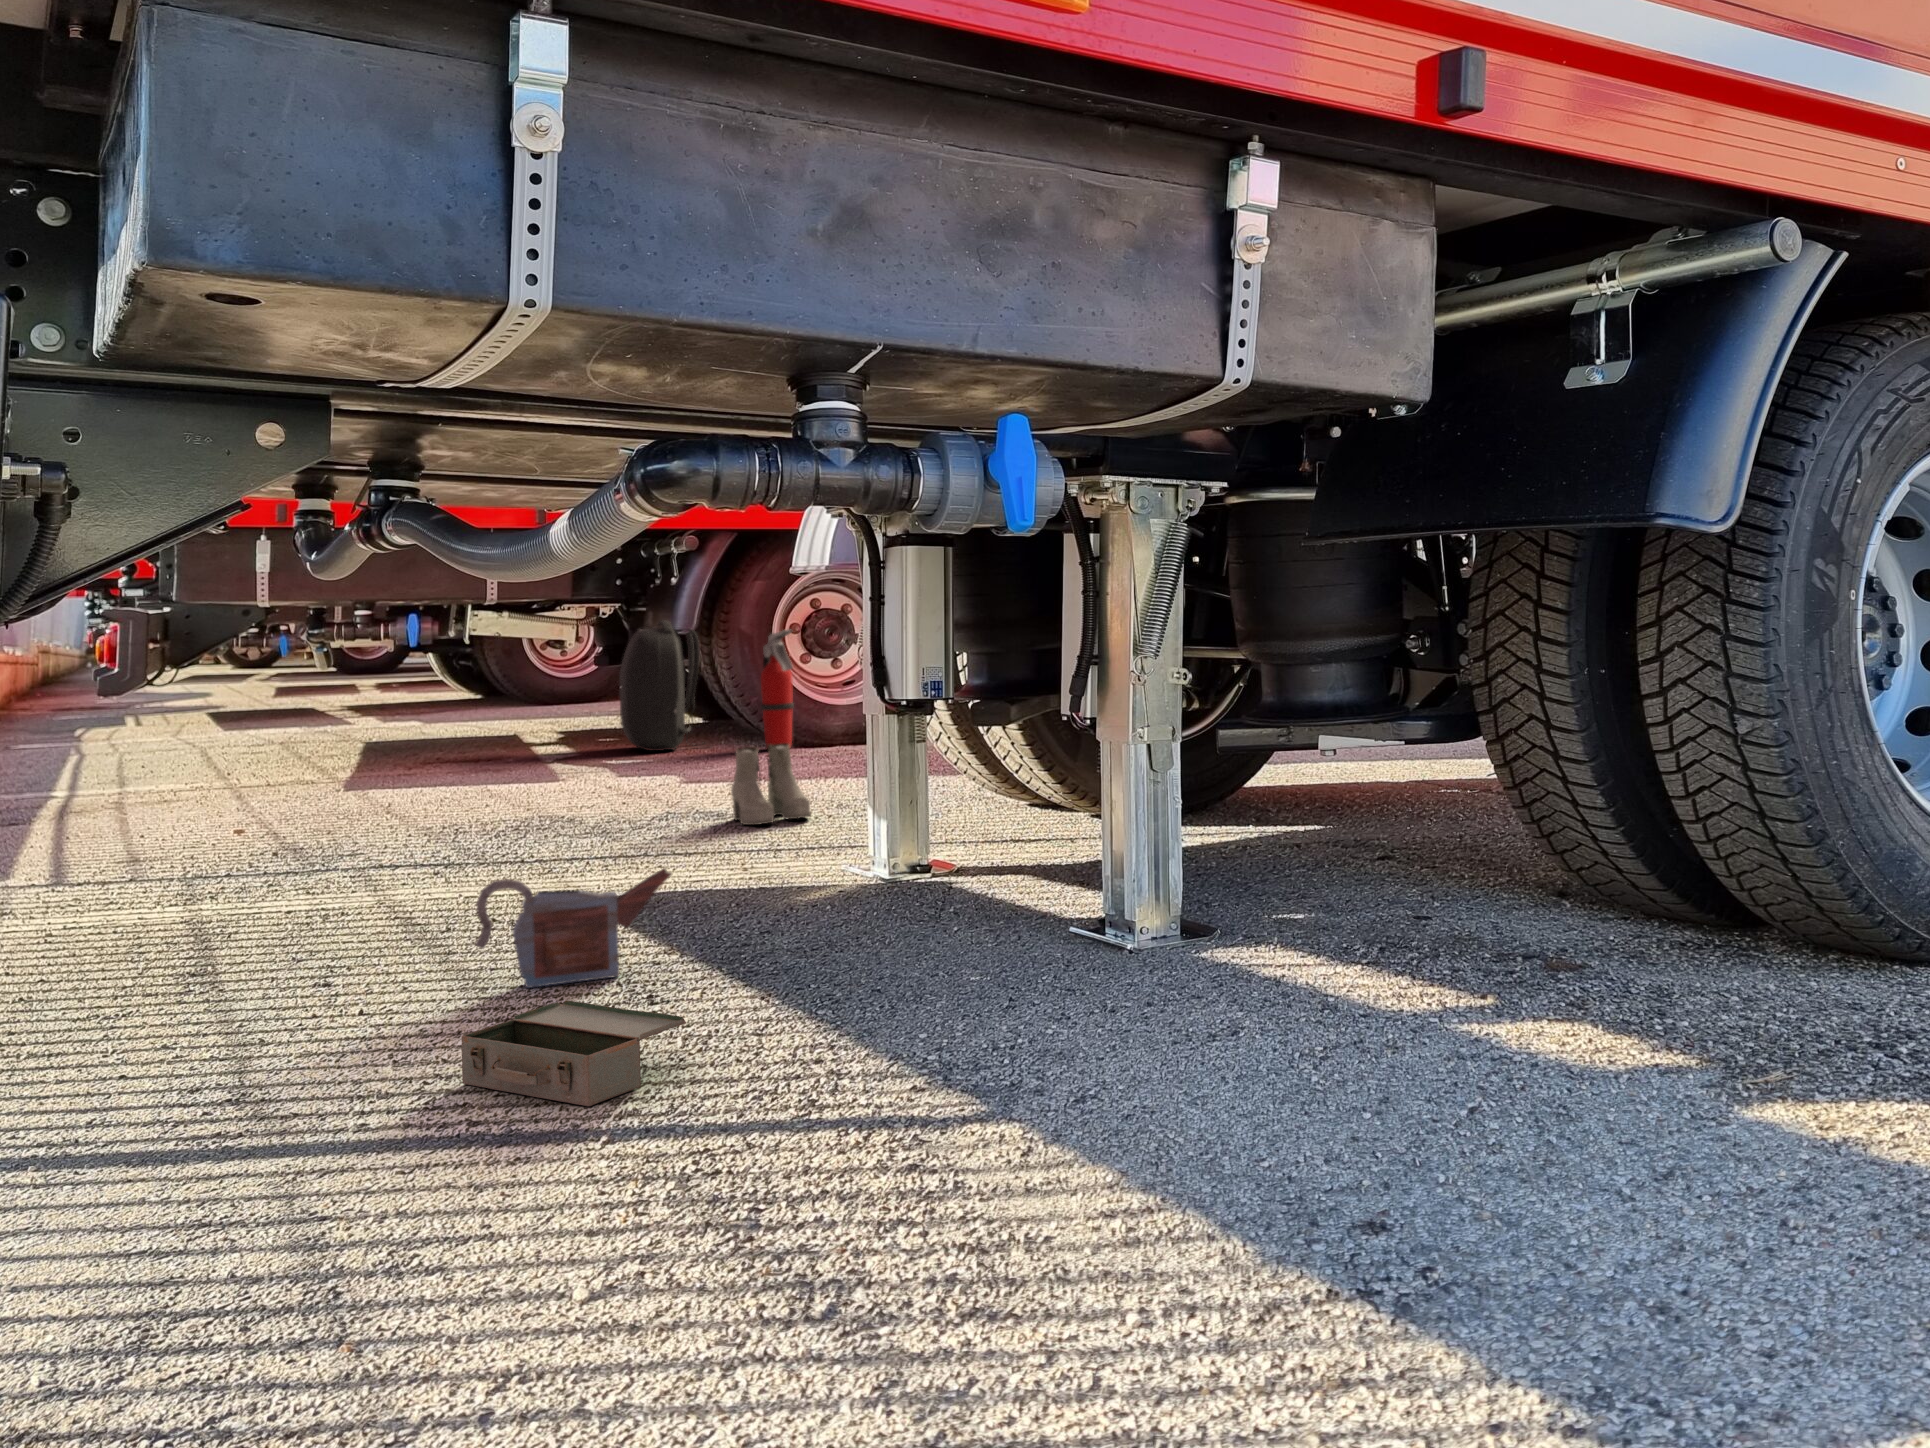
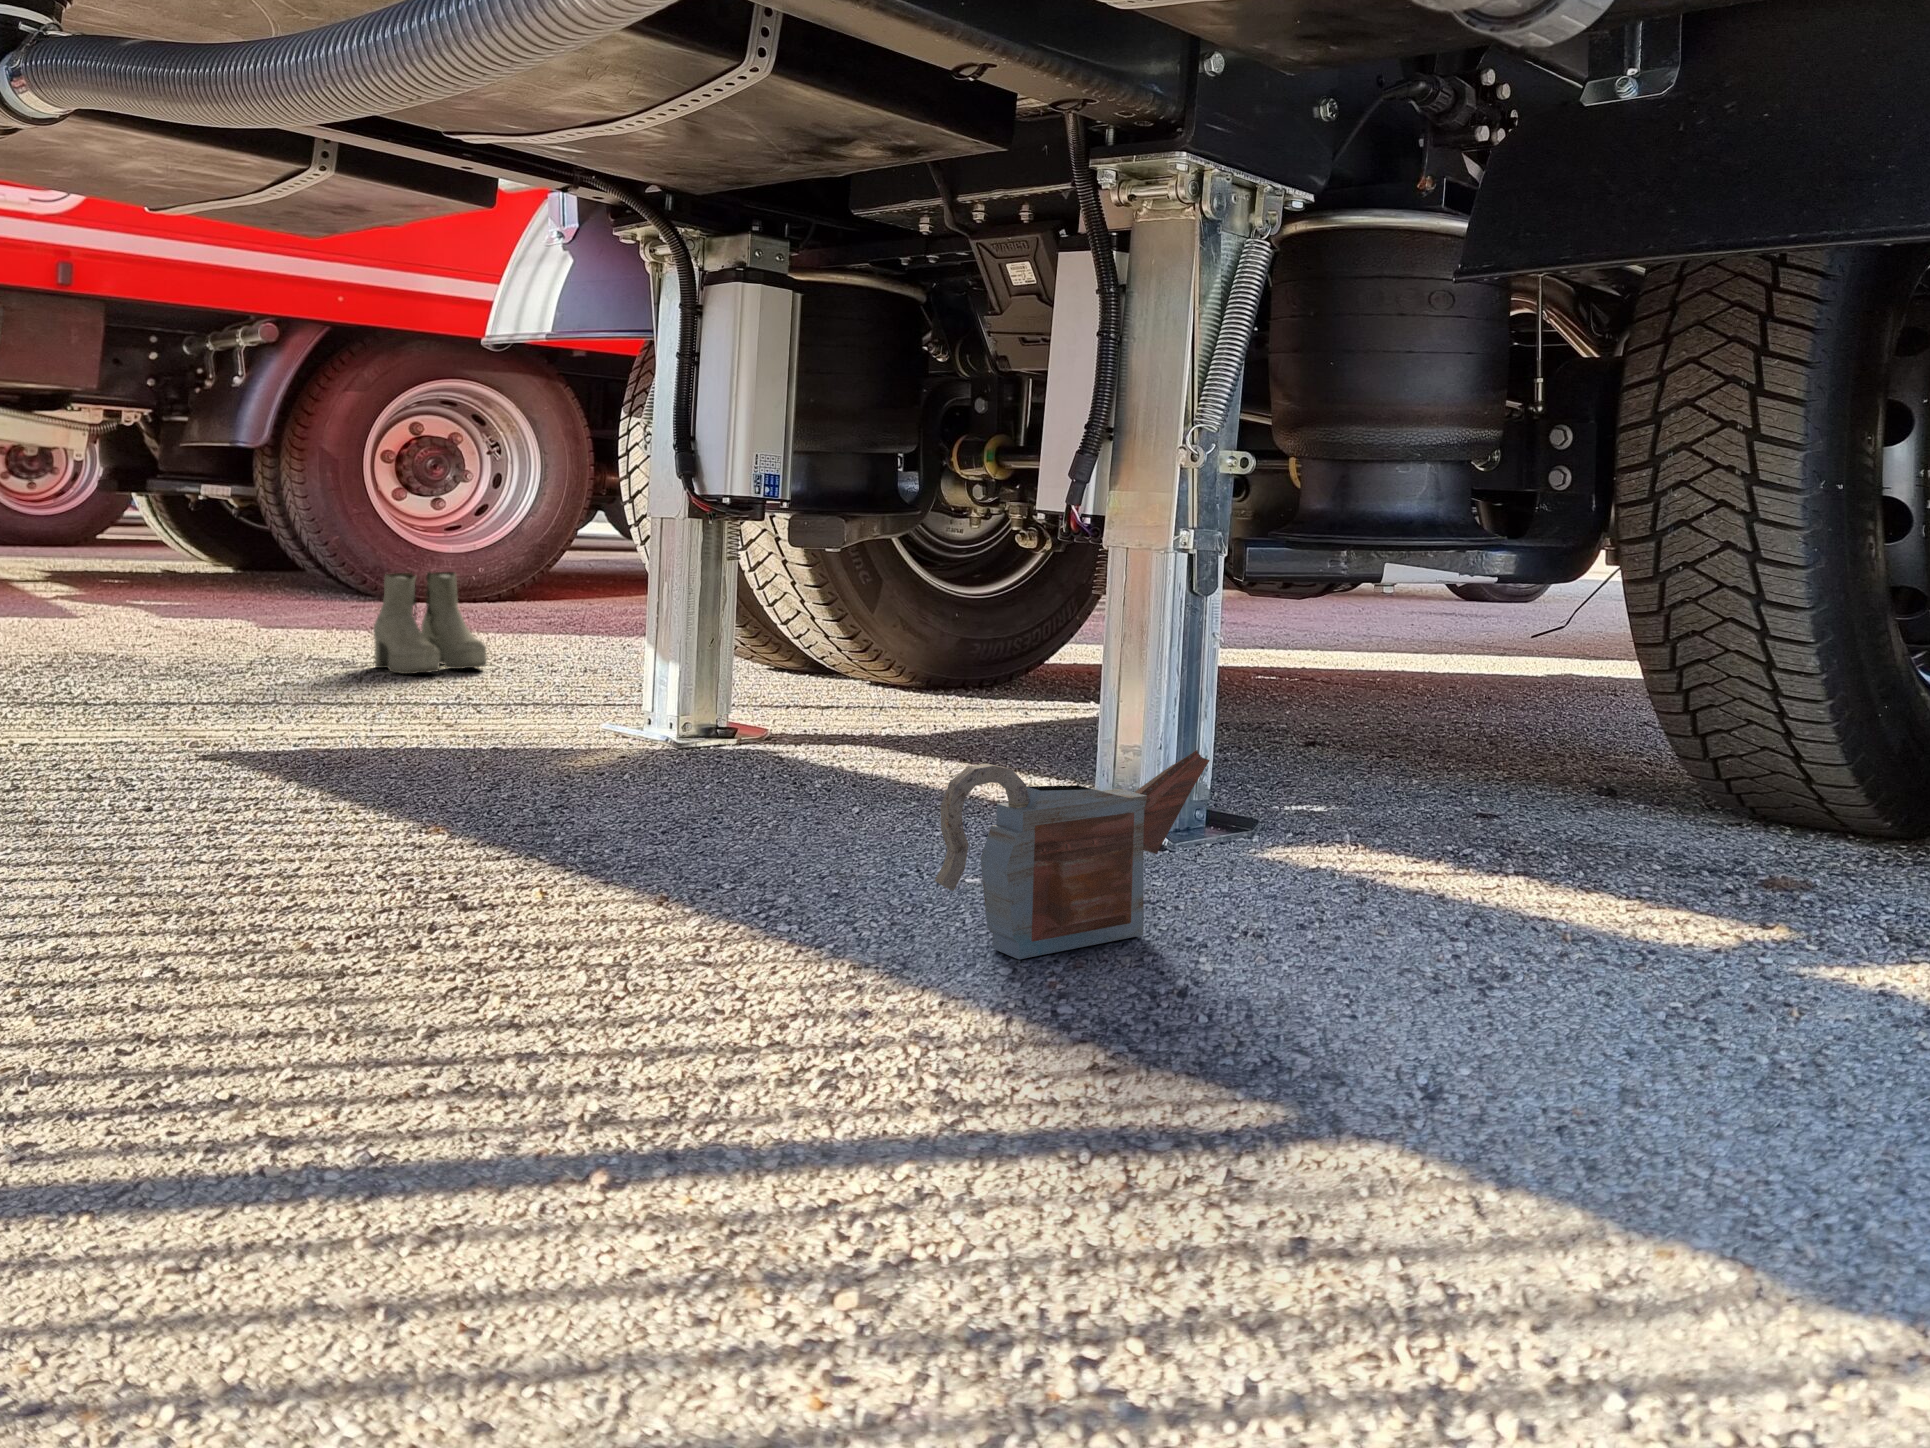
backpack: present [619,620,703,751] -> none [150,430,277,593]
fire extinguisher: present [761,630,794,748] -> none [348,450,398,598]
watering can: present [475,868,672,988] -> present [935,750,1209,959]
toolbox: present [462,1000,686,1106] -> none [199,901,619,1090]

